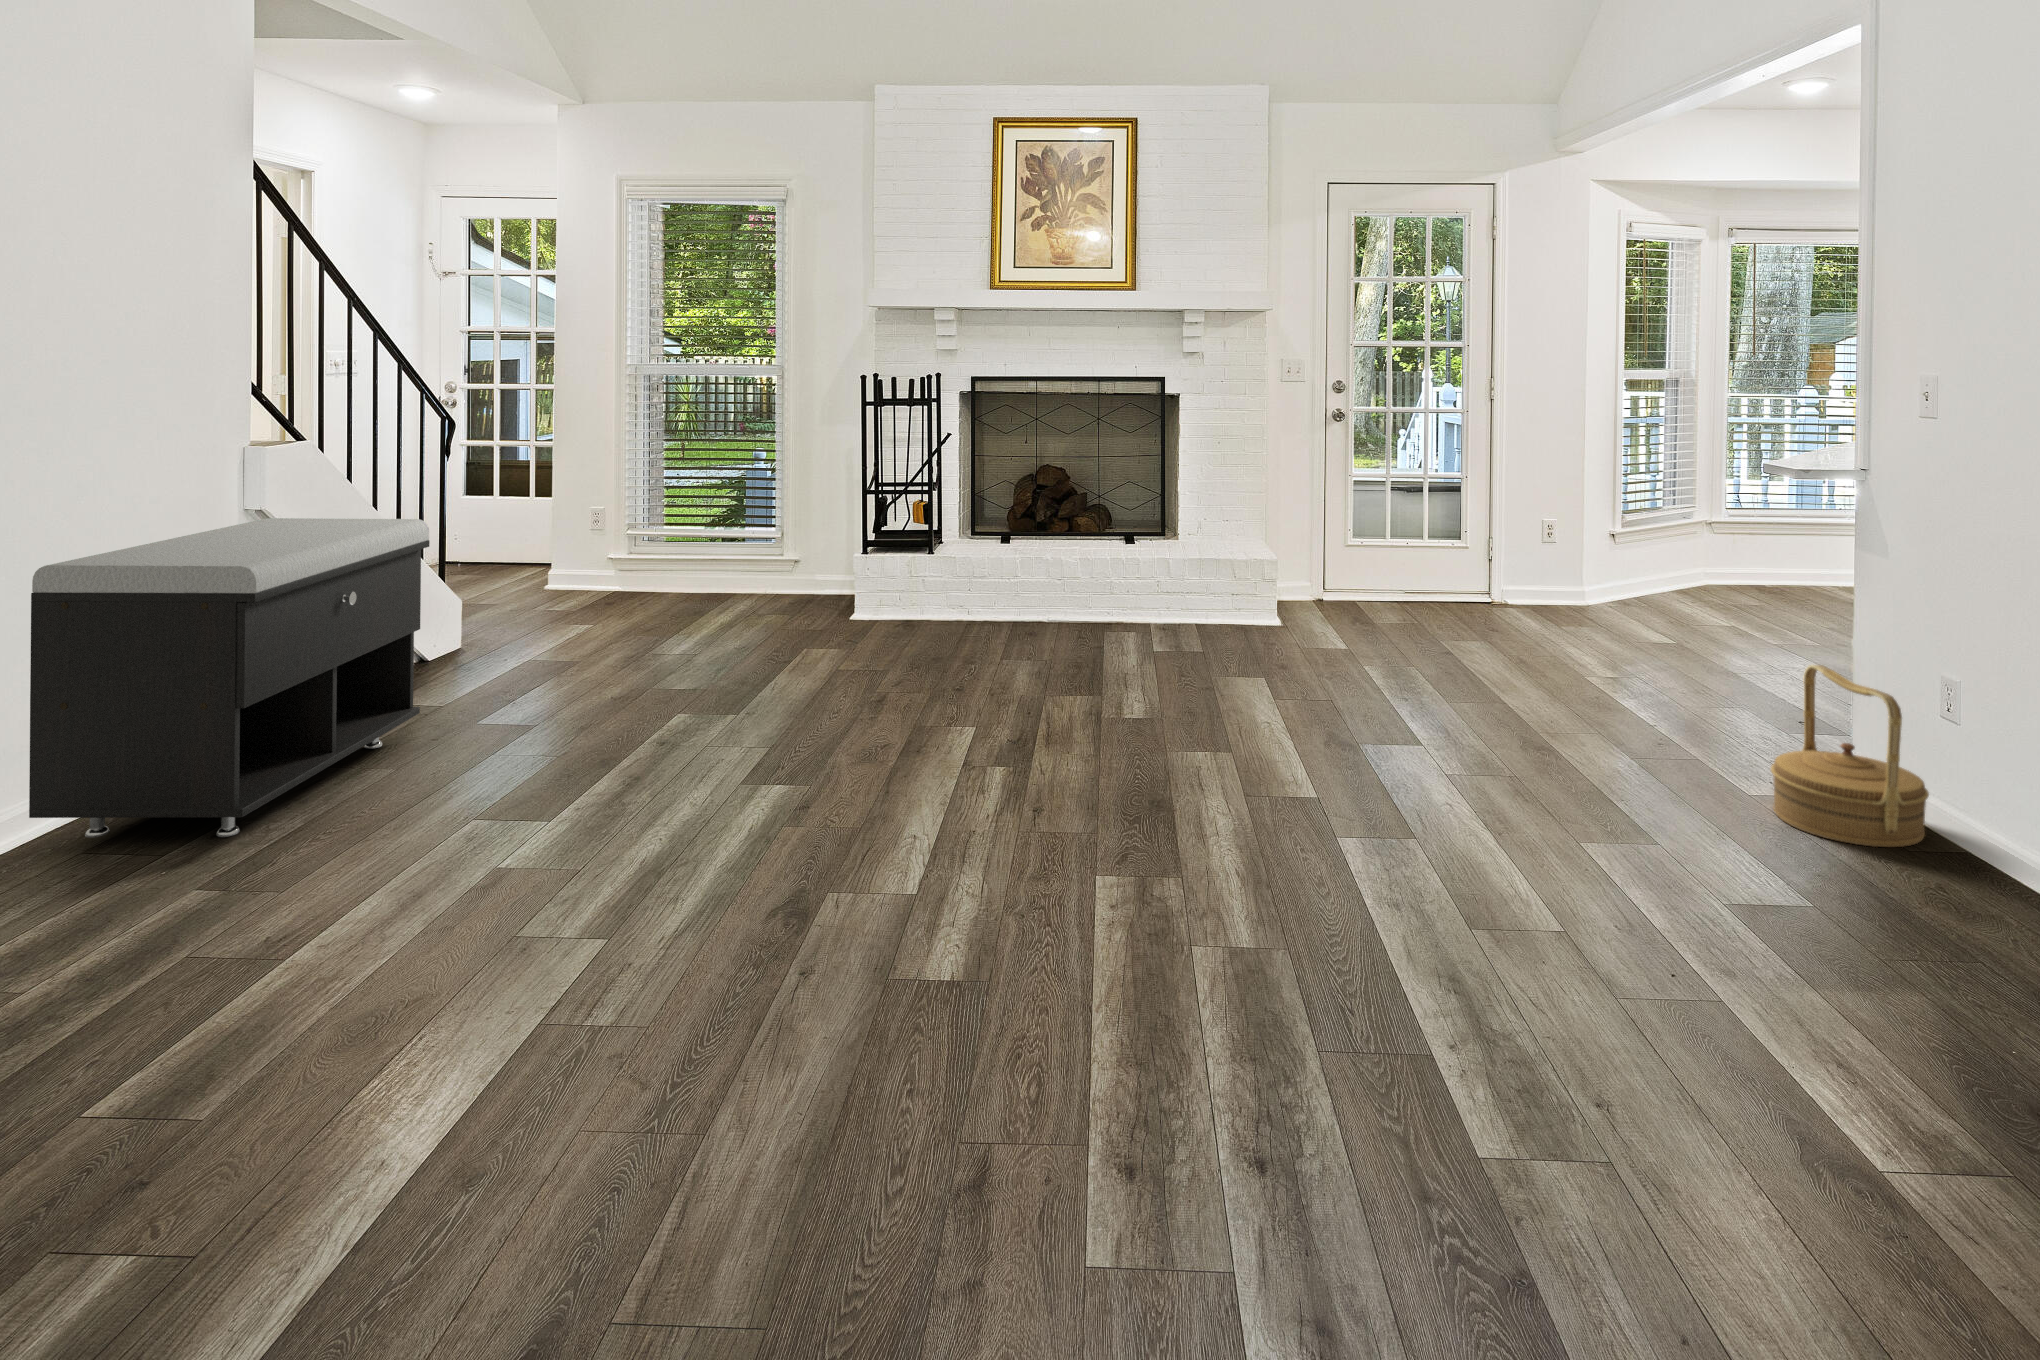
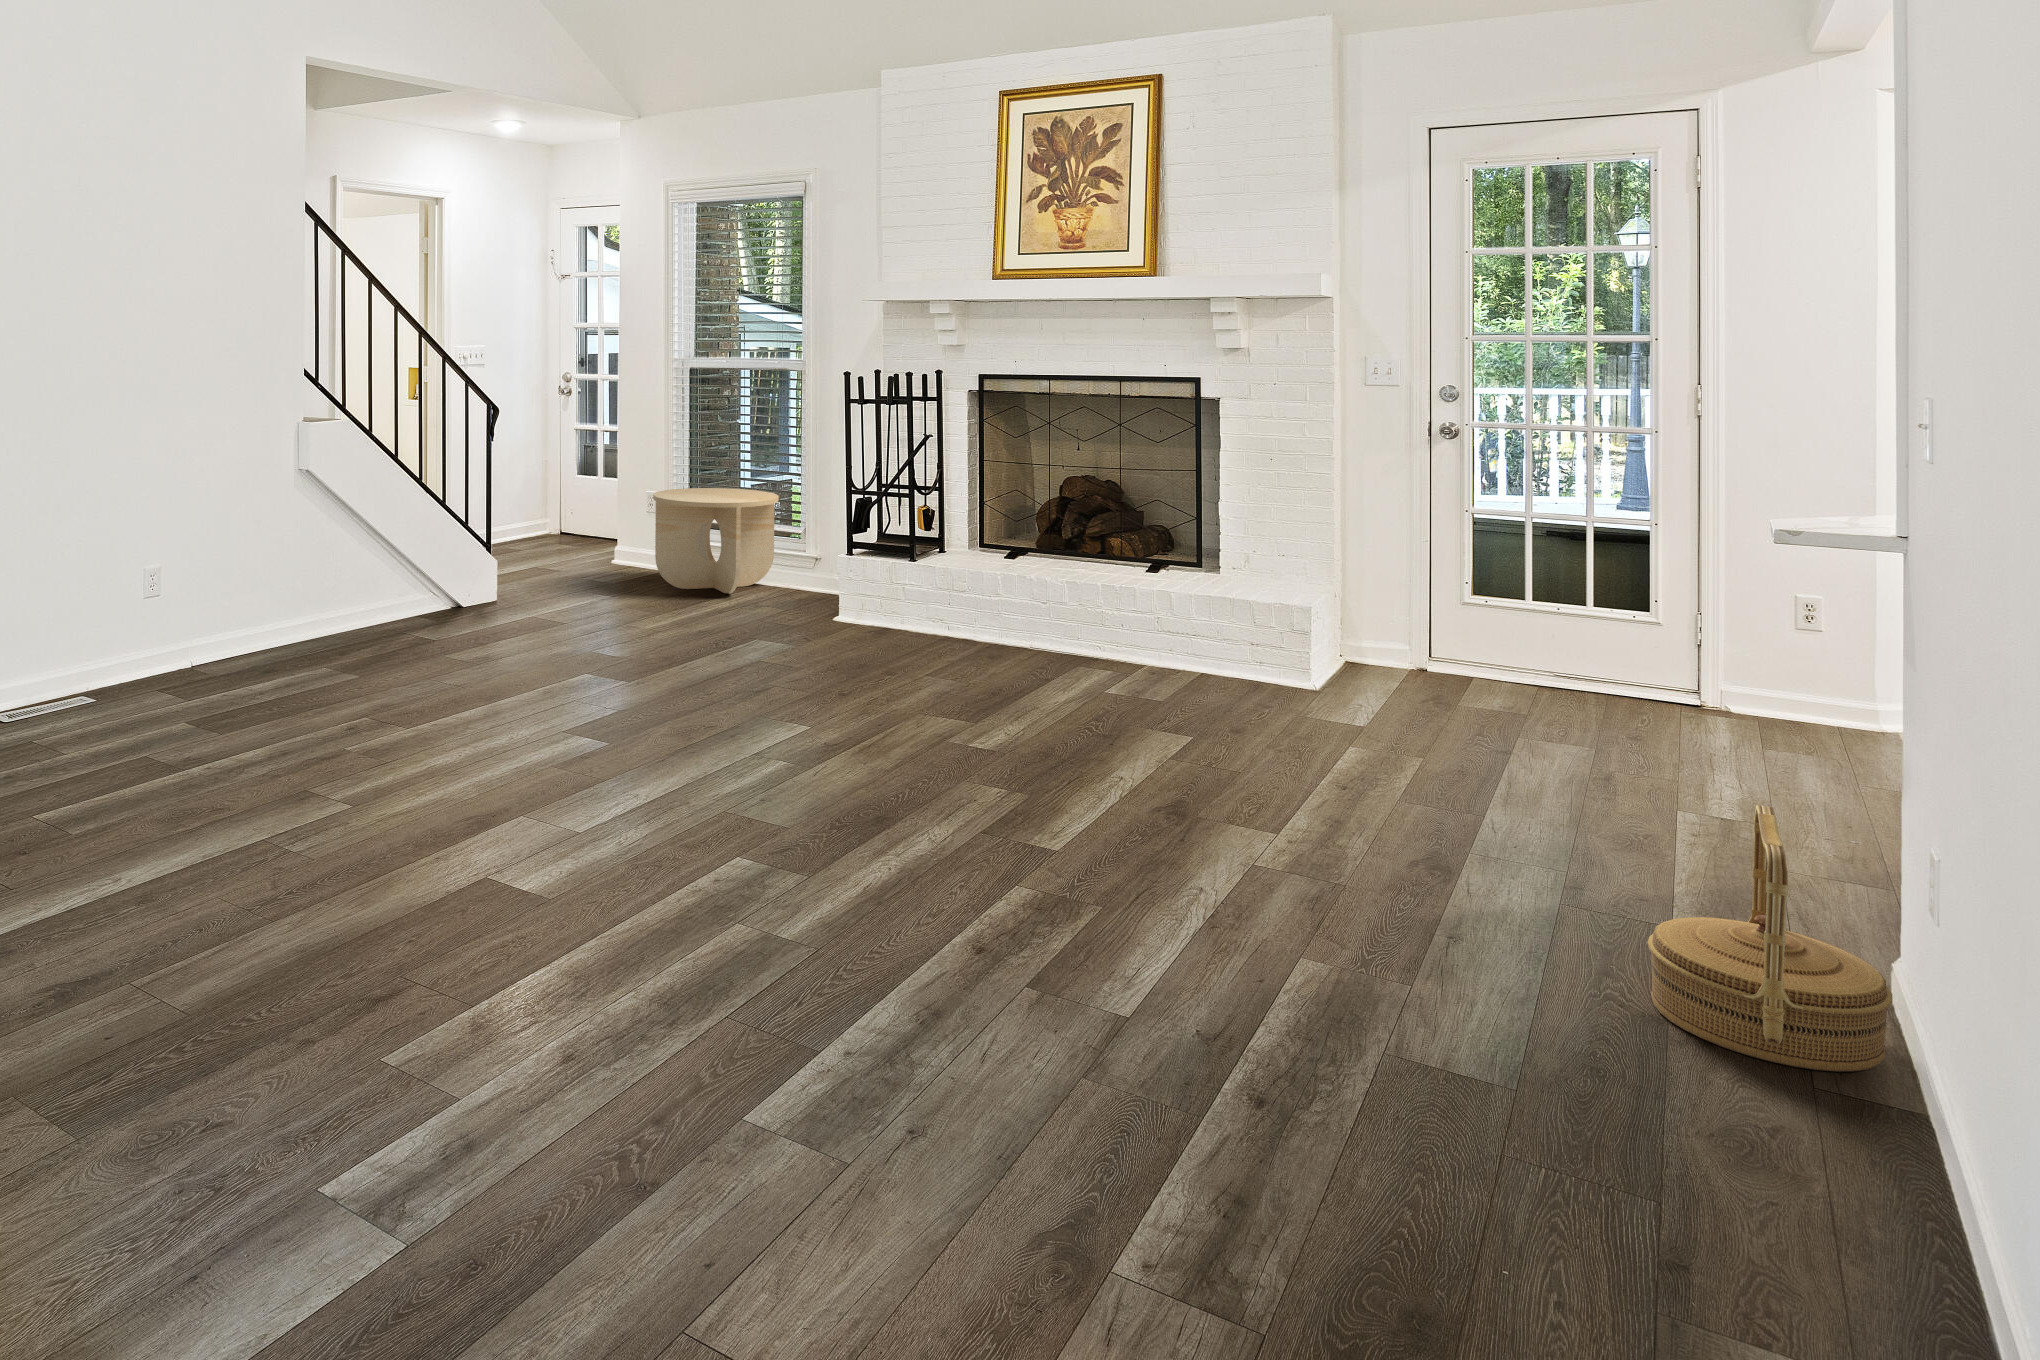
side table: none [631,498,767,608] -> present [653,488,779,593]
storage bench: present [29,518,430,838] -> none [126,481,397,703]

